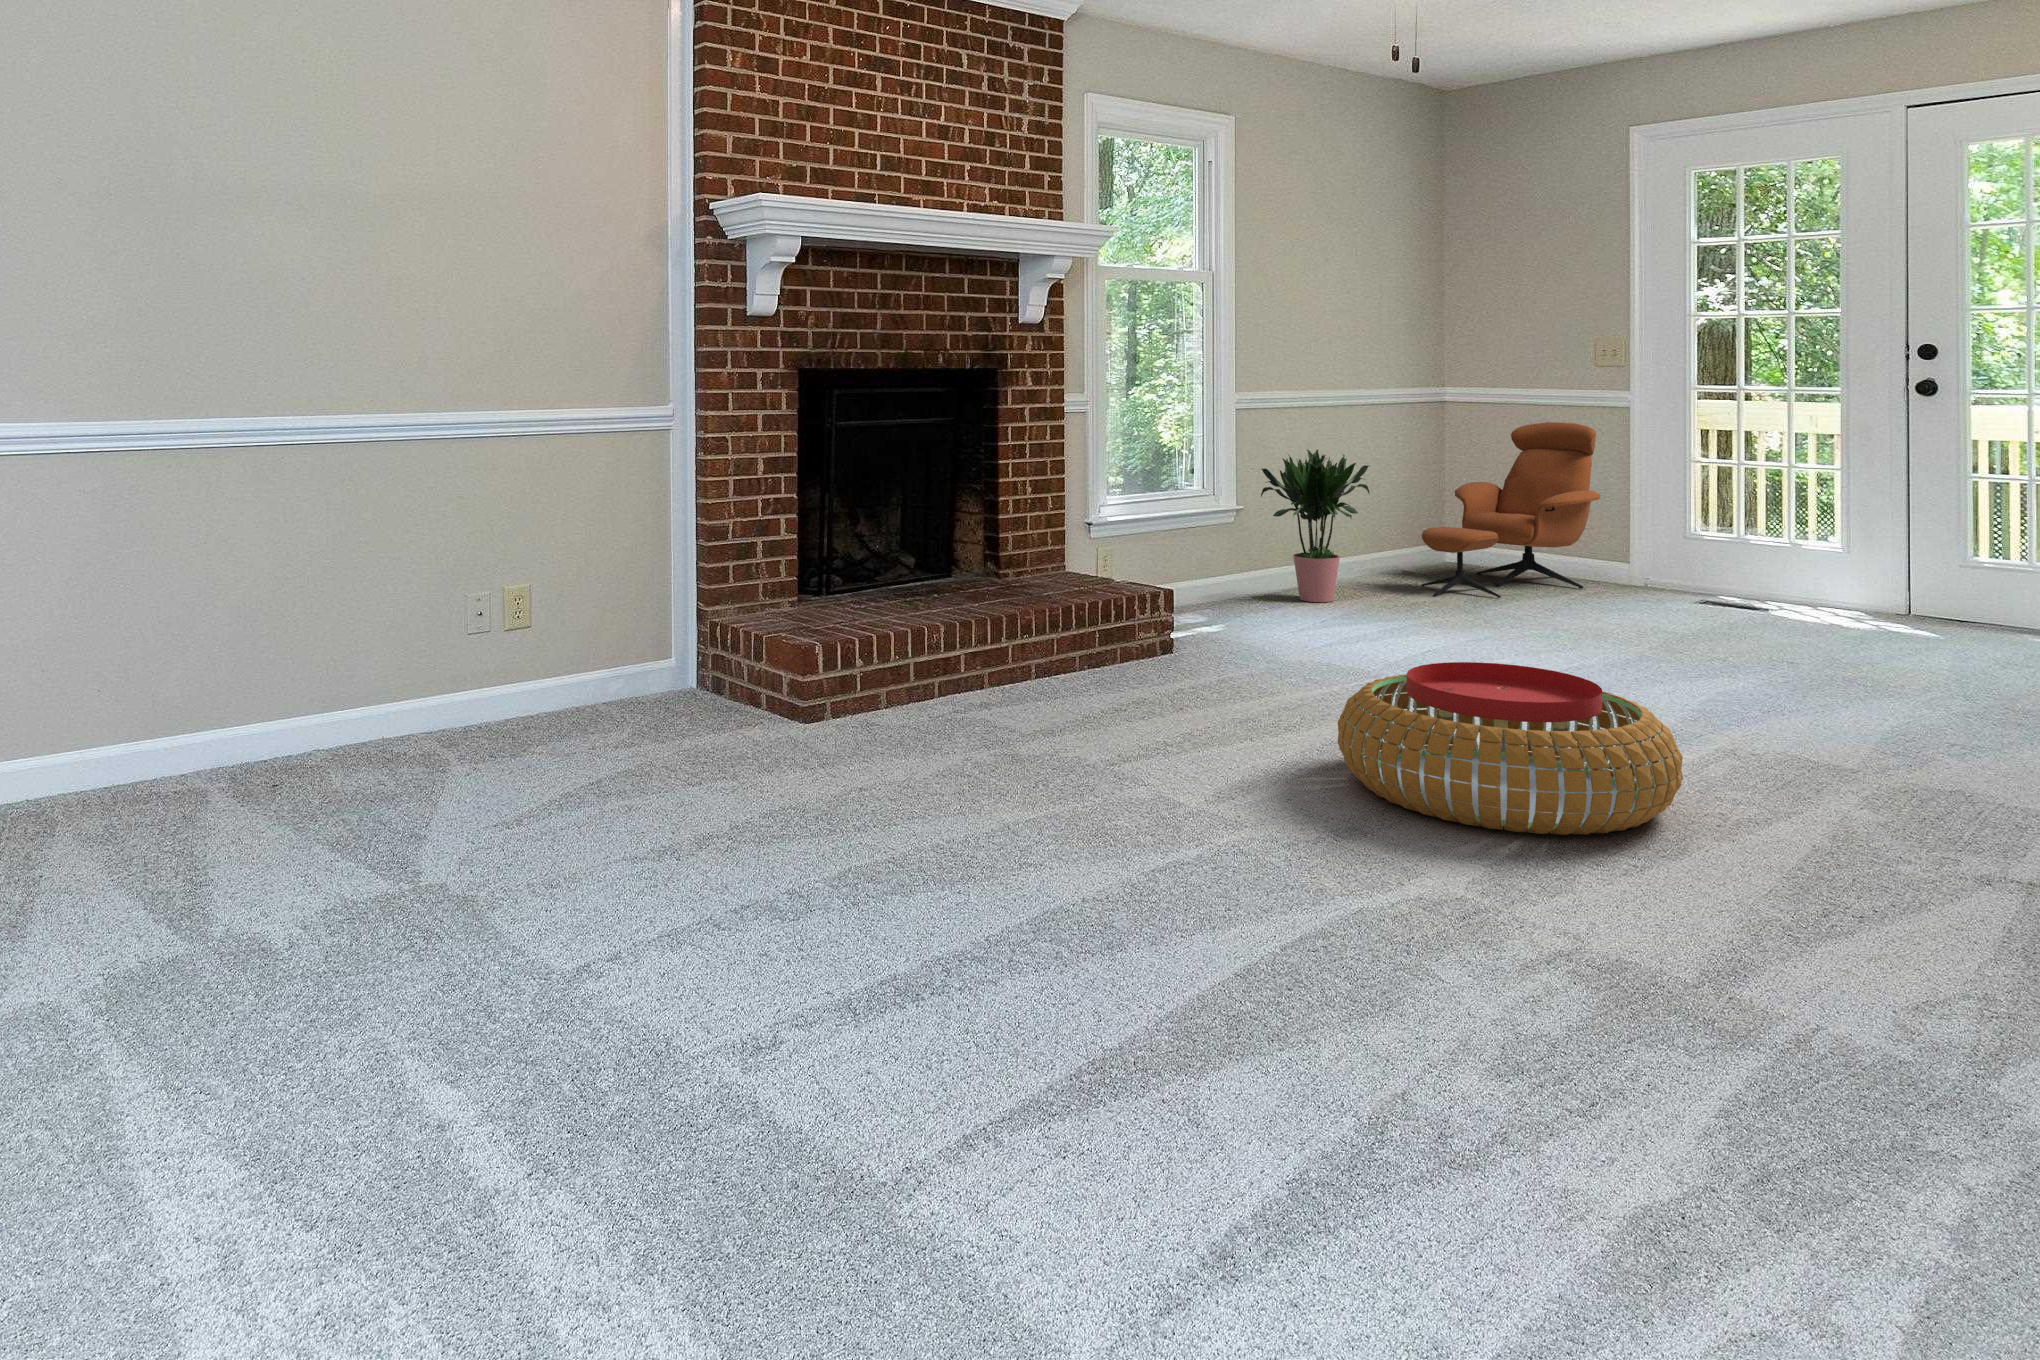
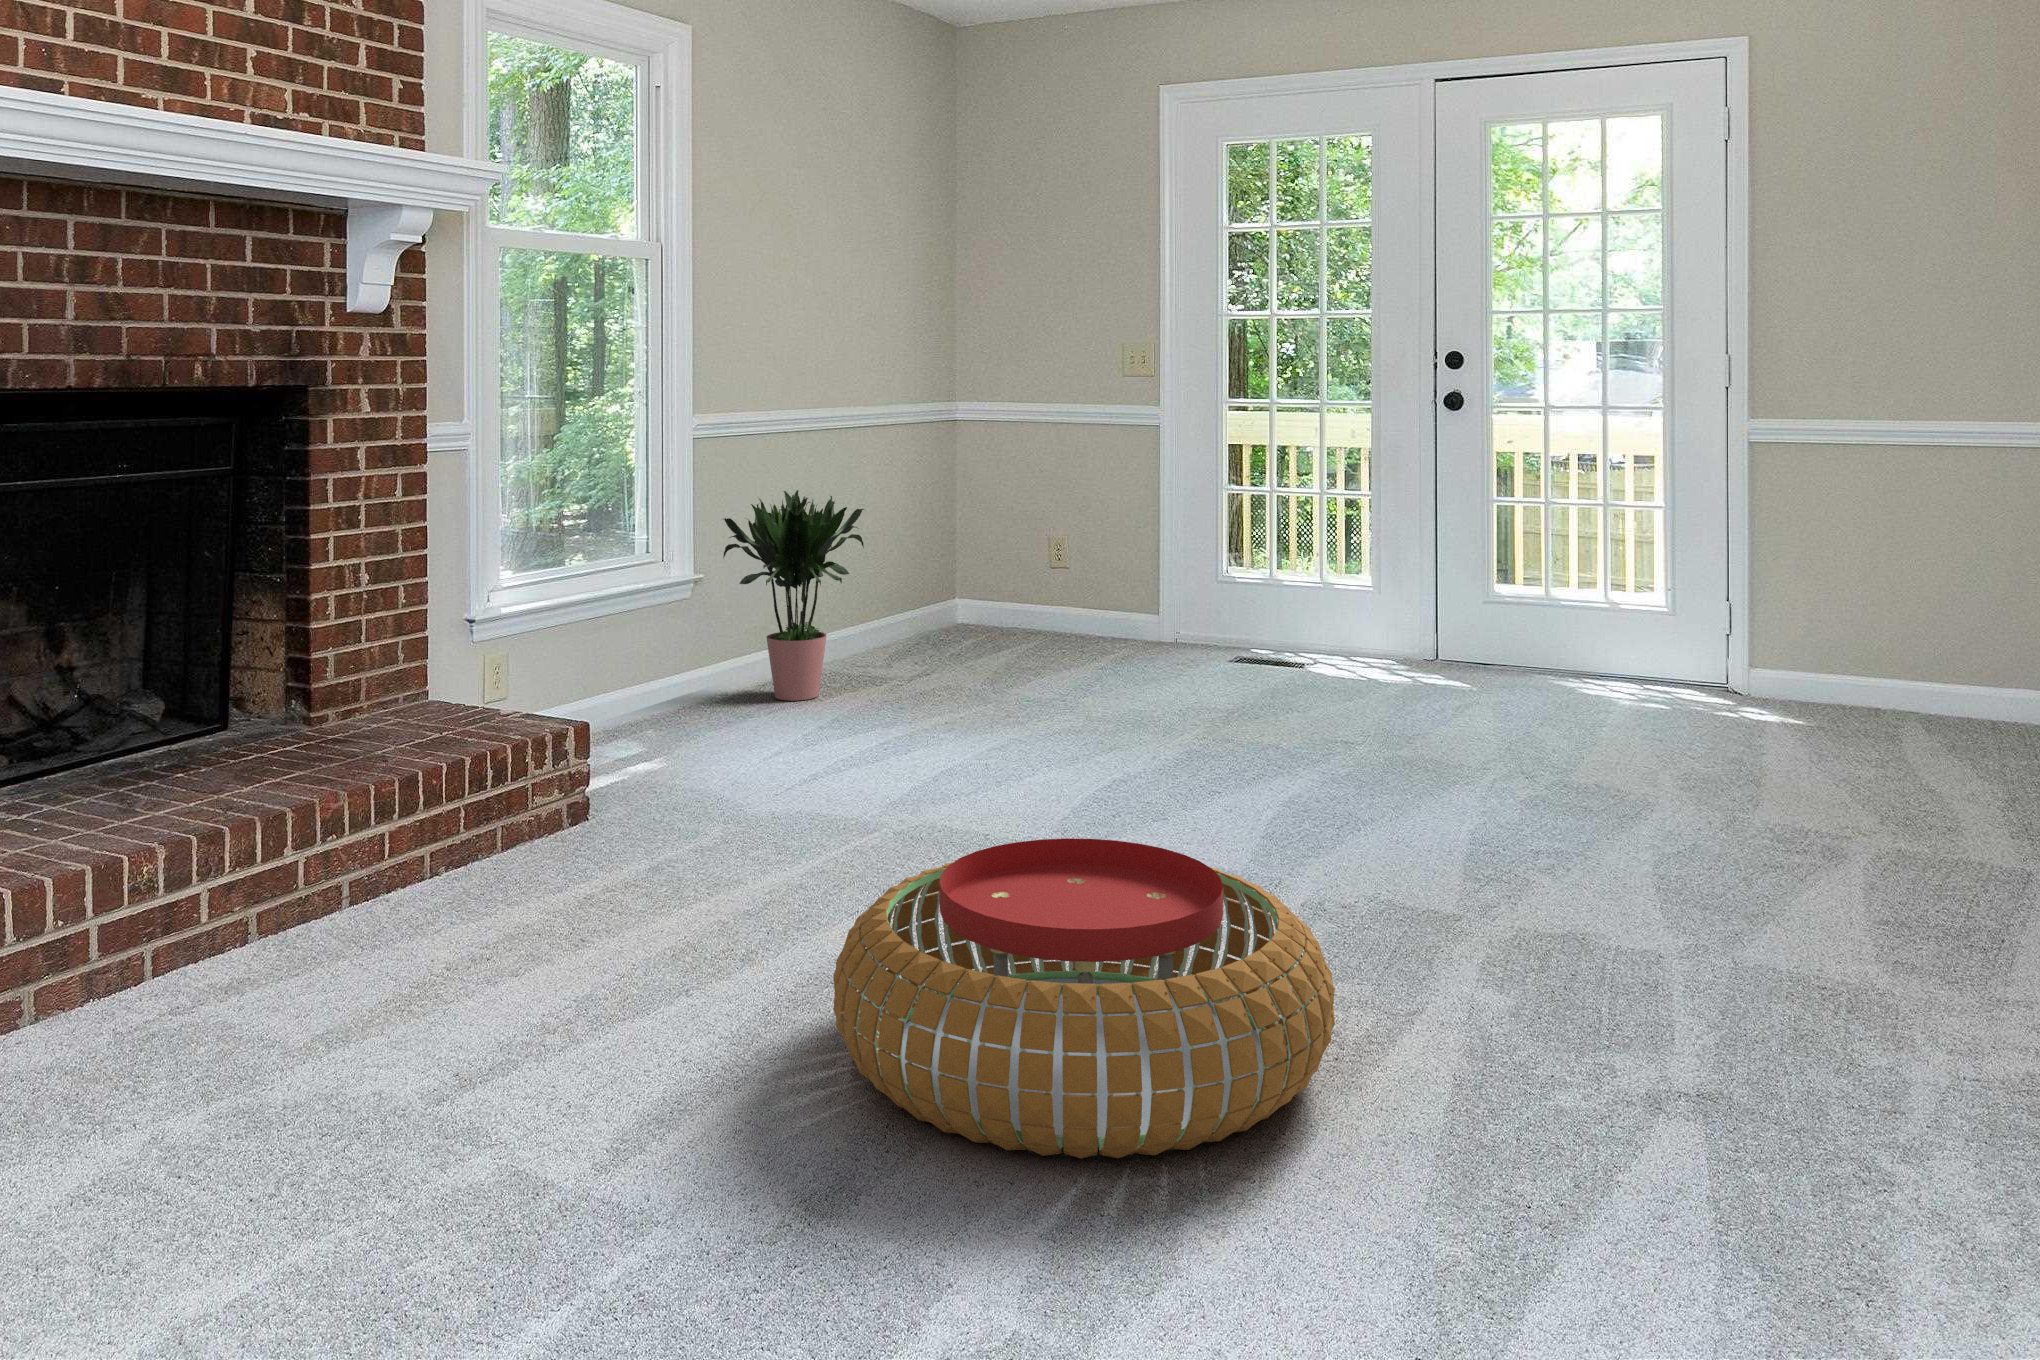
lounge chair: present [1421,422,1601,598] -> none [926,443,1128,676]

